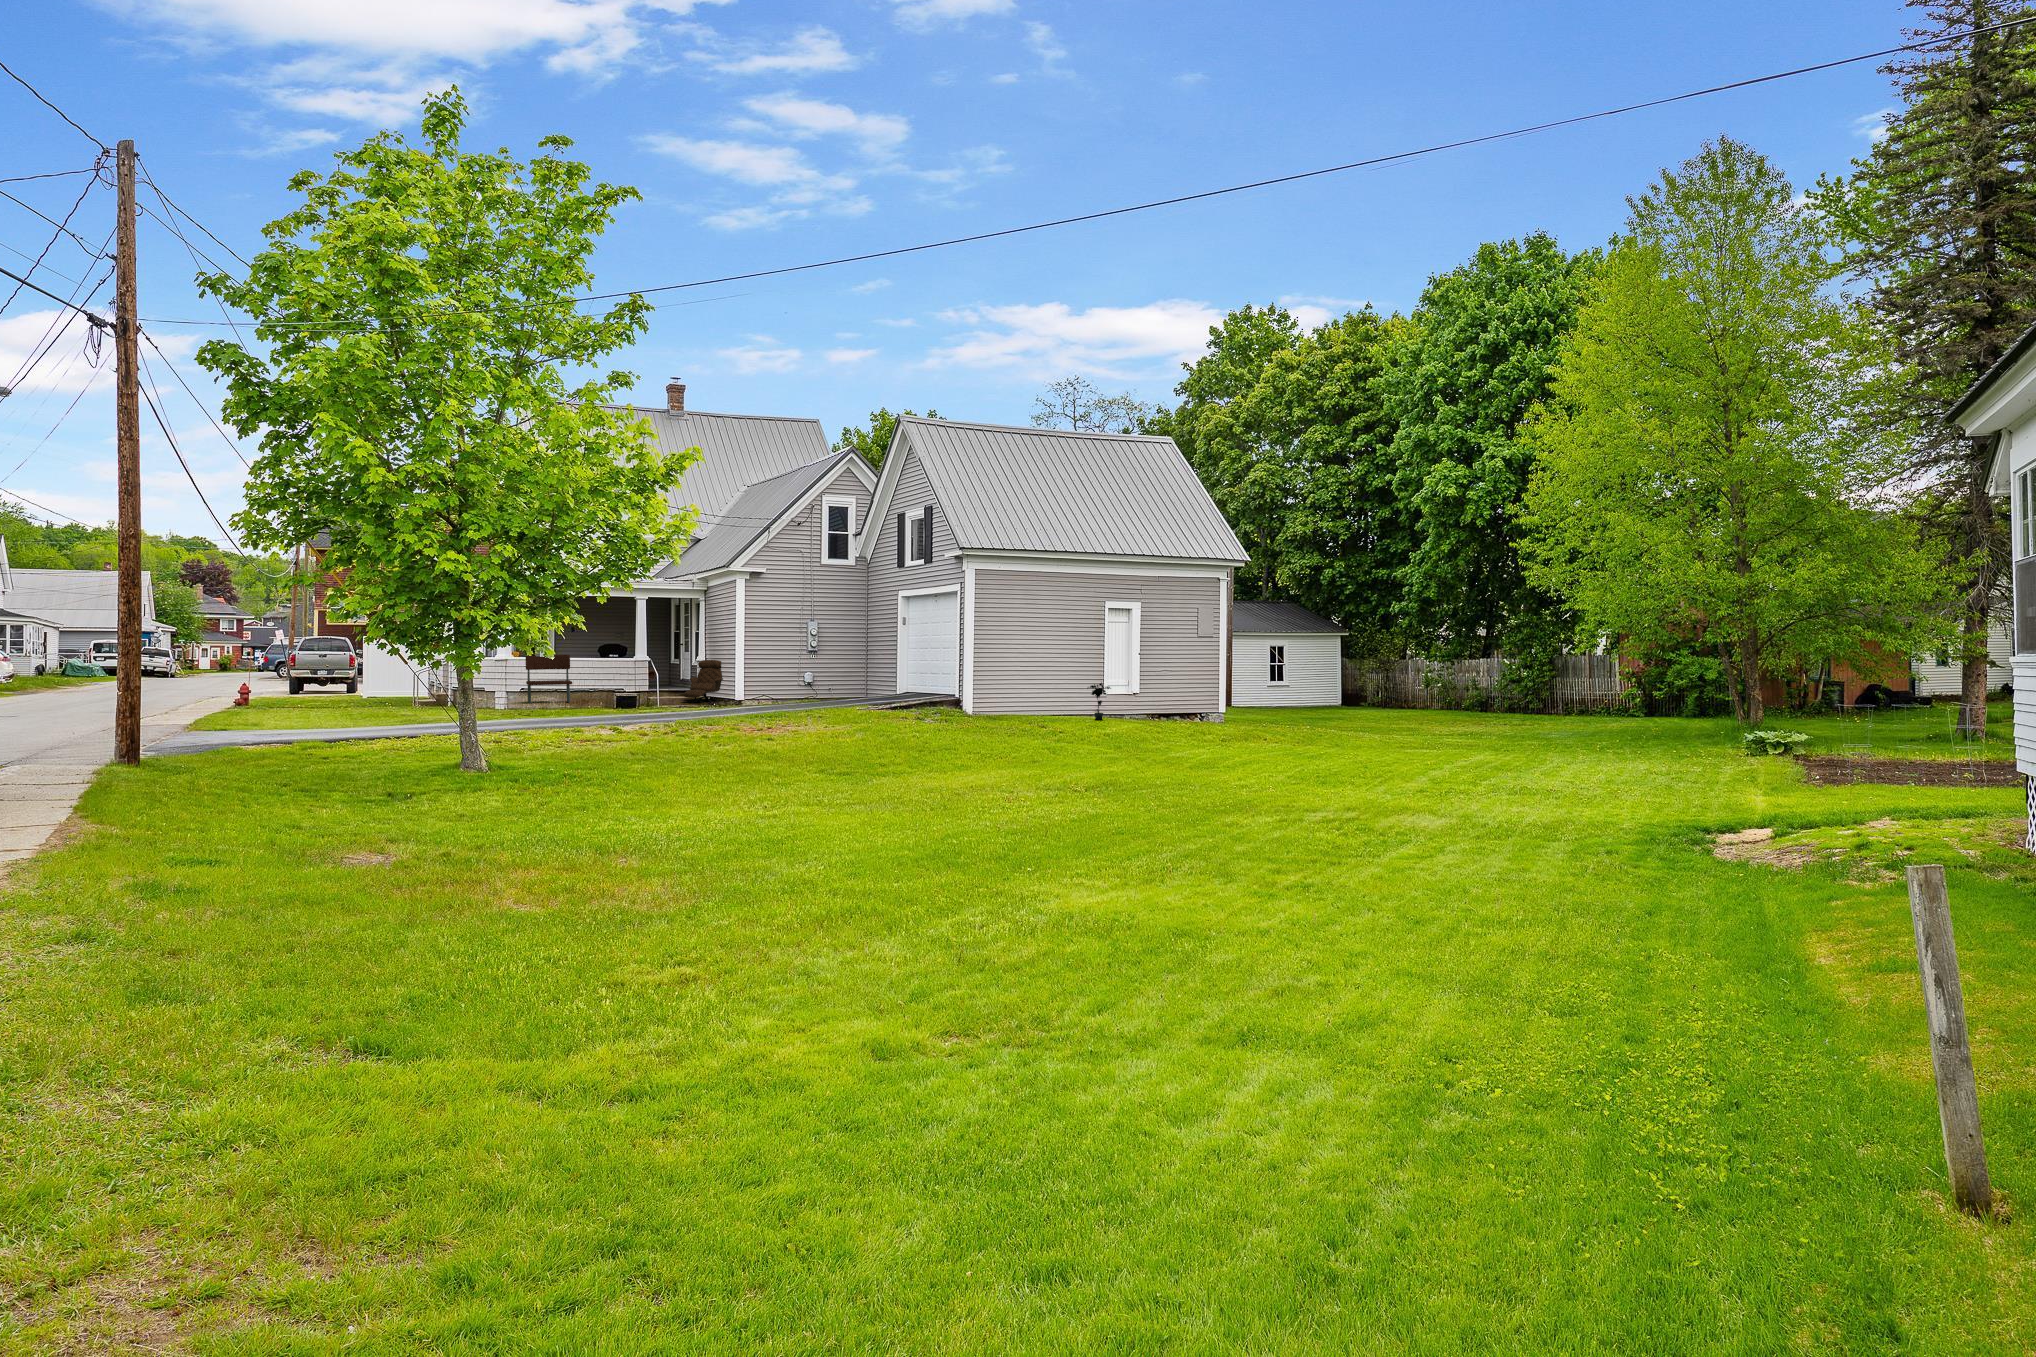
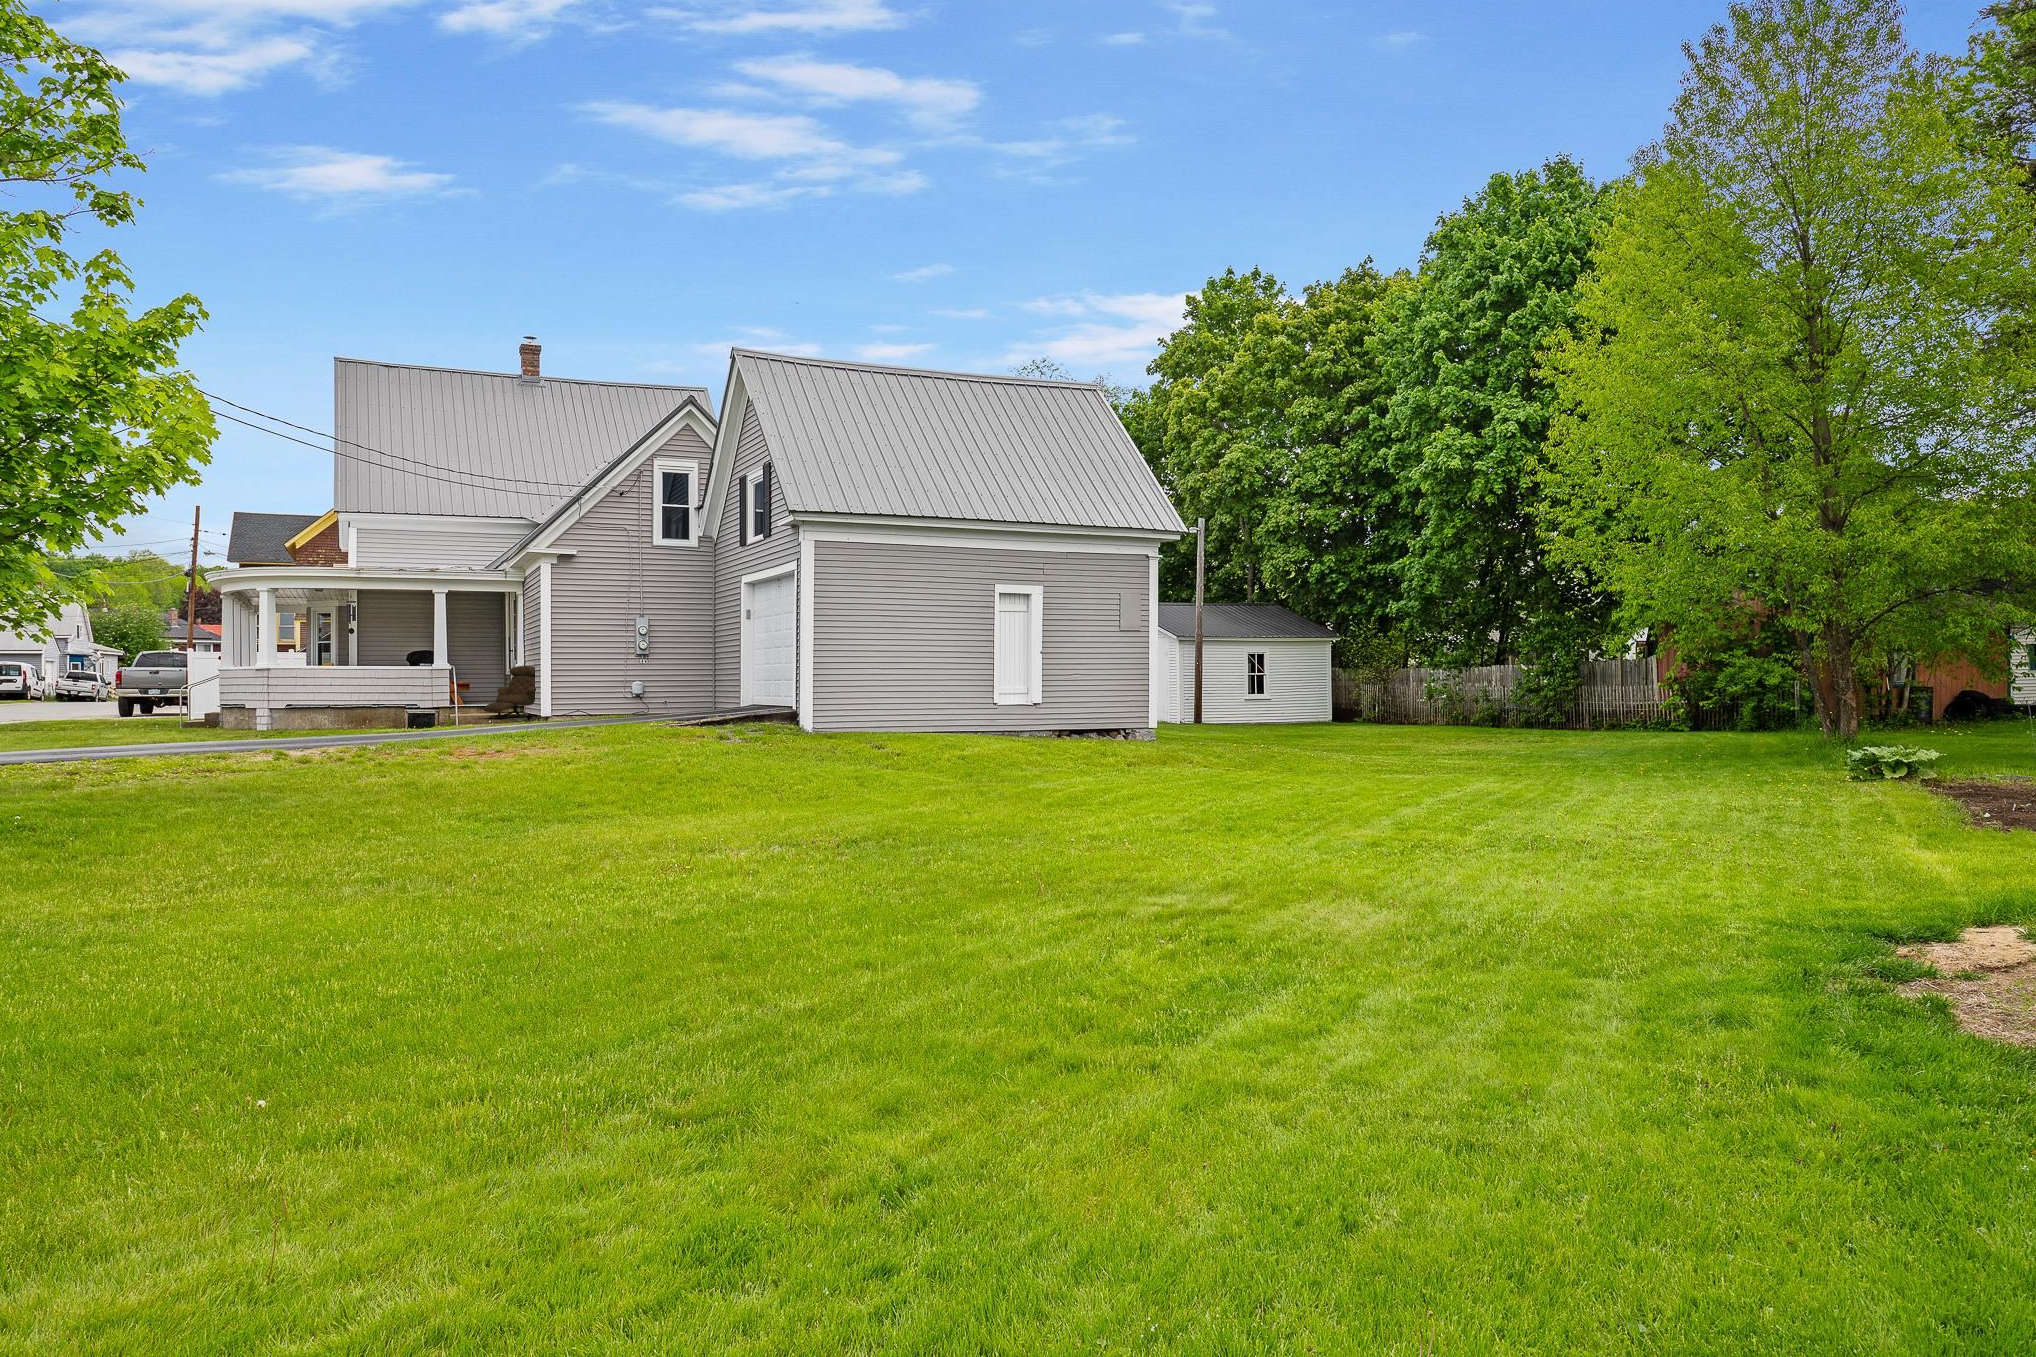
bench: present [526,655,572,704] -> none [283,659,344,720]
potted plant: present [1088,683,1111,720] -> none [965,688,998,738]

